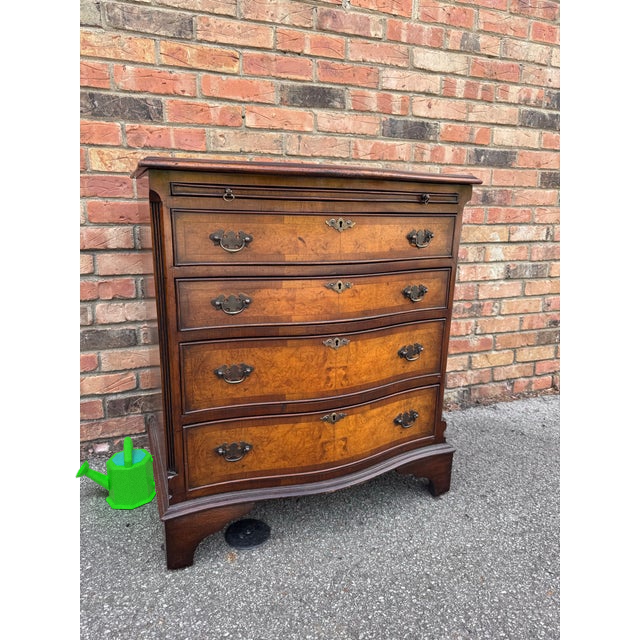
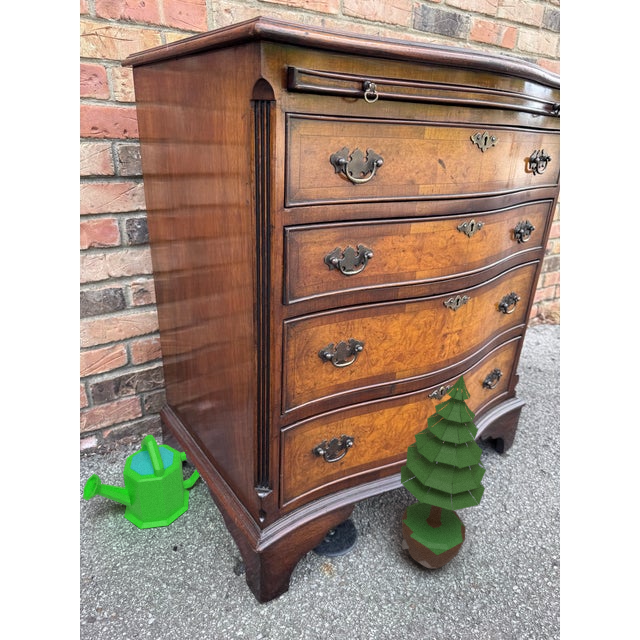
potted tree: none [280,394,347,568] -> present [401,375,486,568]

